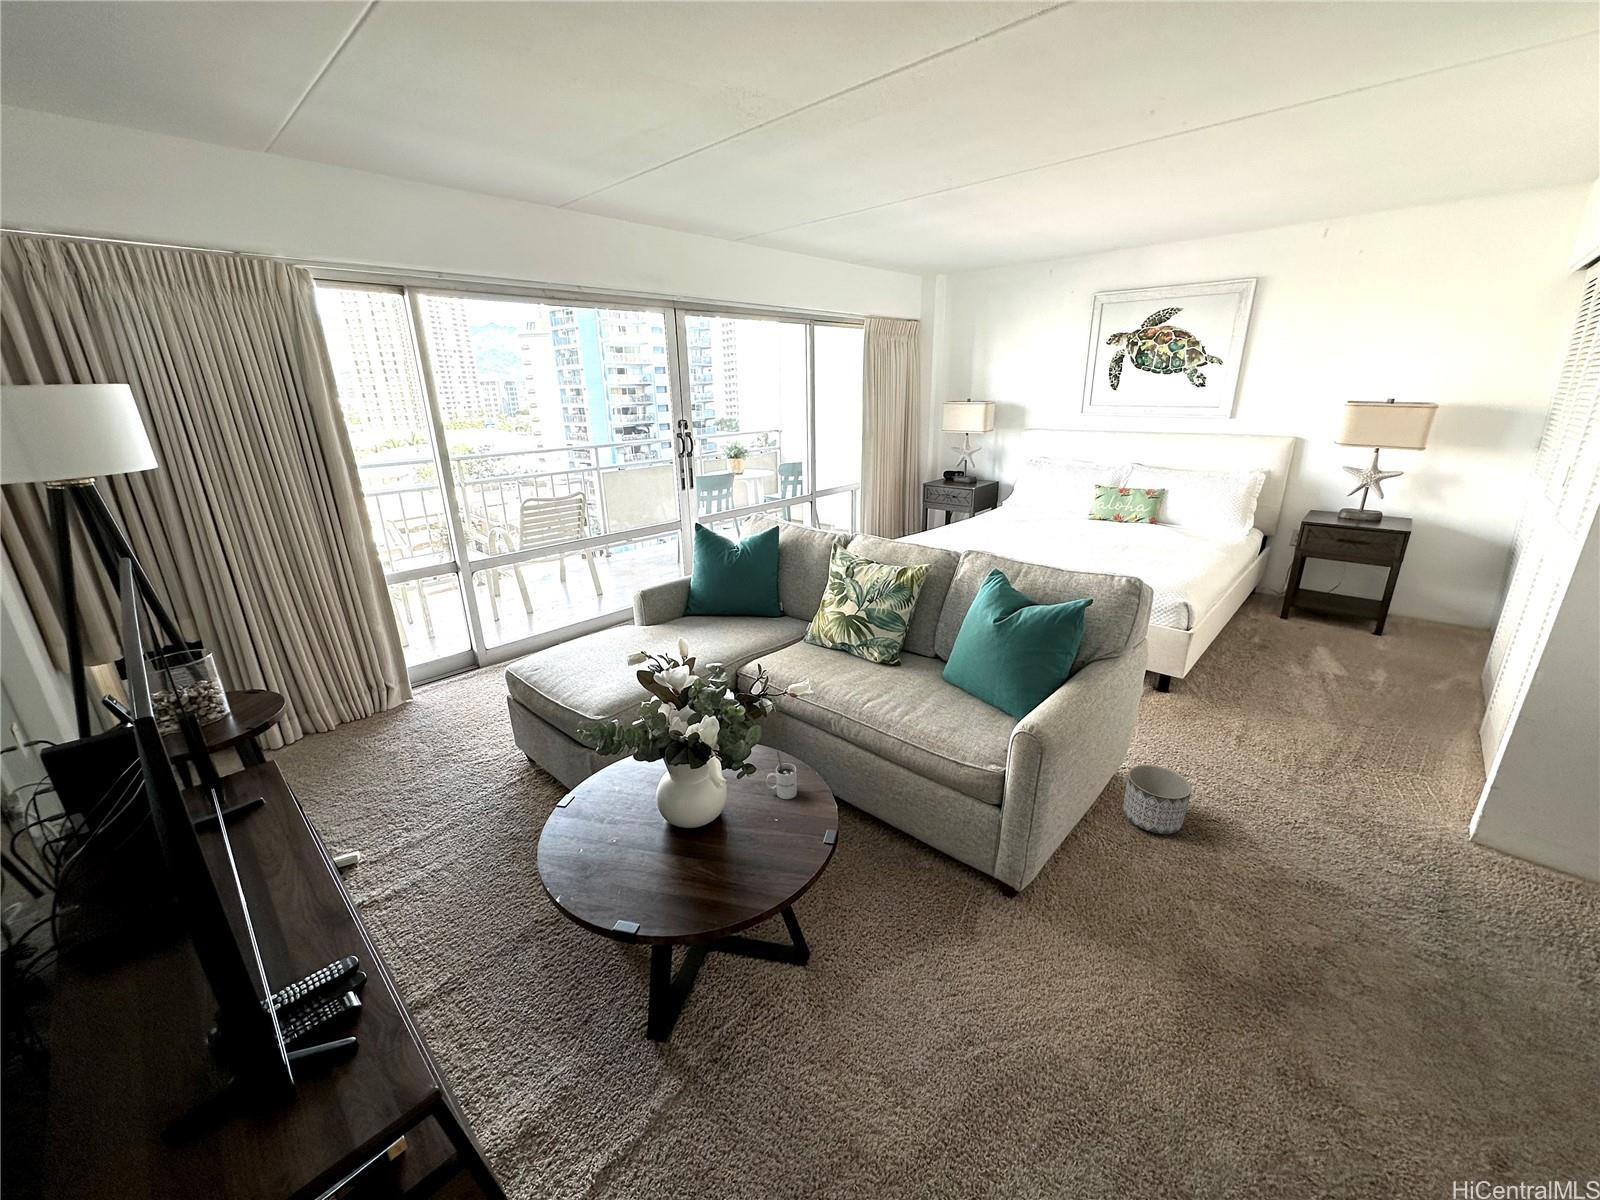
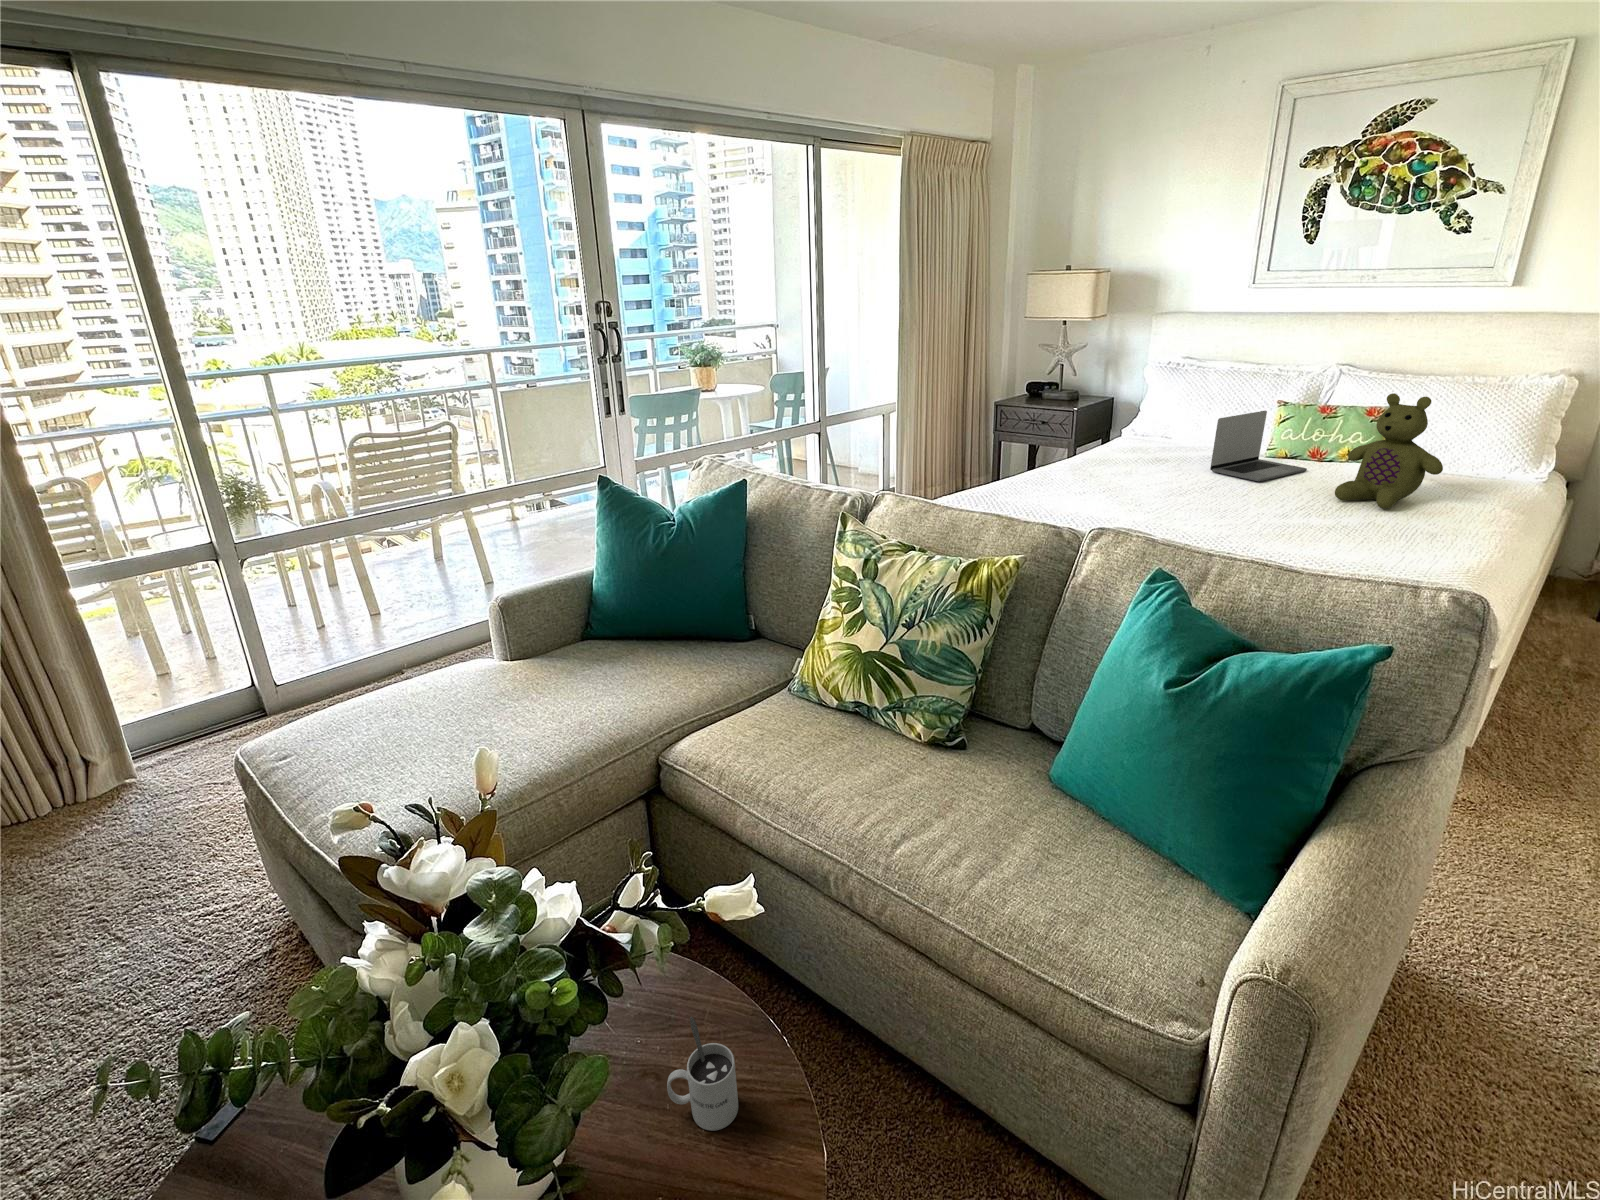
stuffed bear: none [1119,482,1178,548] -> present [1335,393,1443,509]
laptop: none [1051,491,1108,533] -> present [1210,411,1307,481]
planter: present [1123,765,1192,834] -> none [1412,960,1575,1116]

